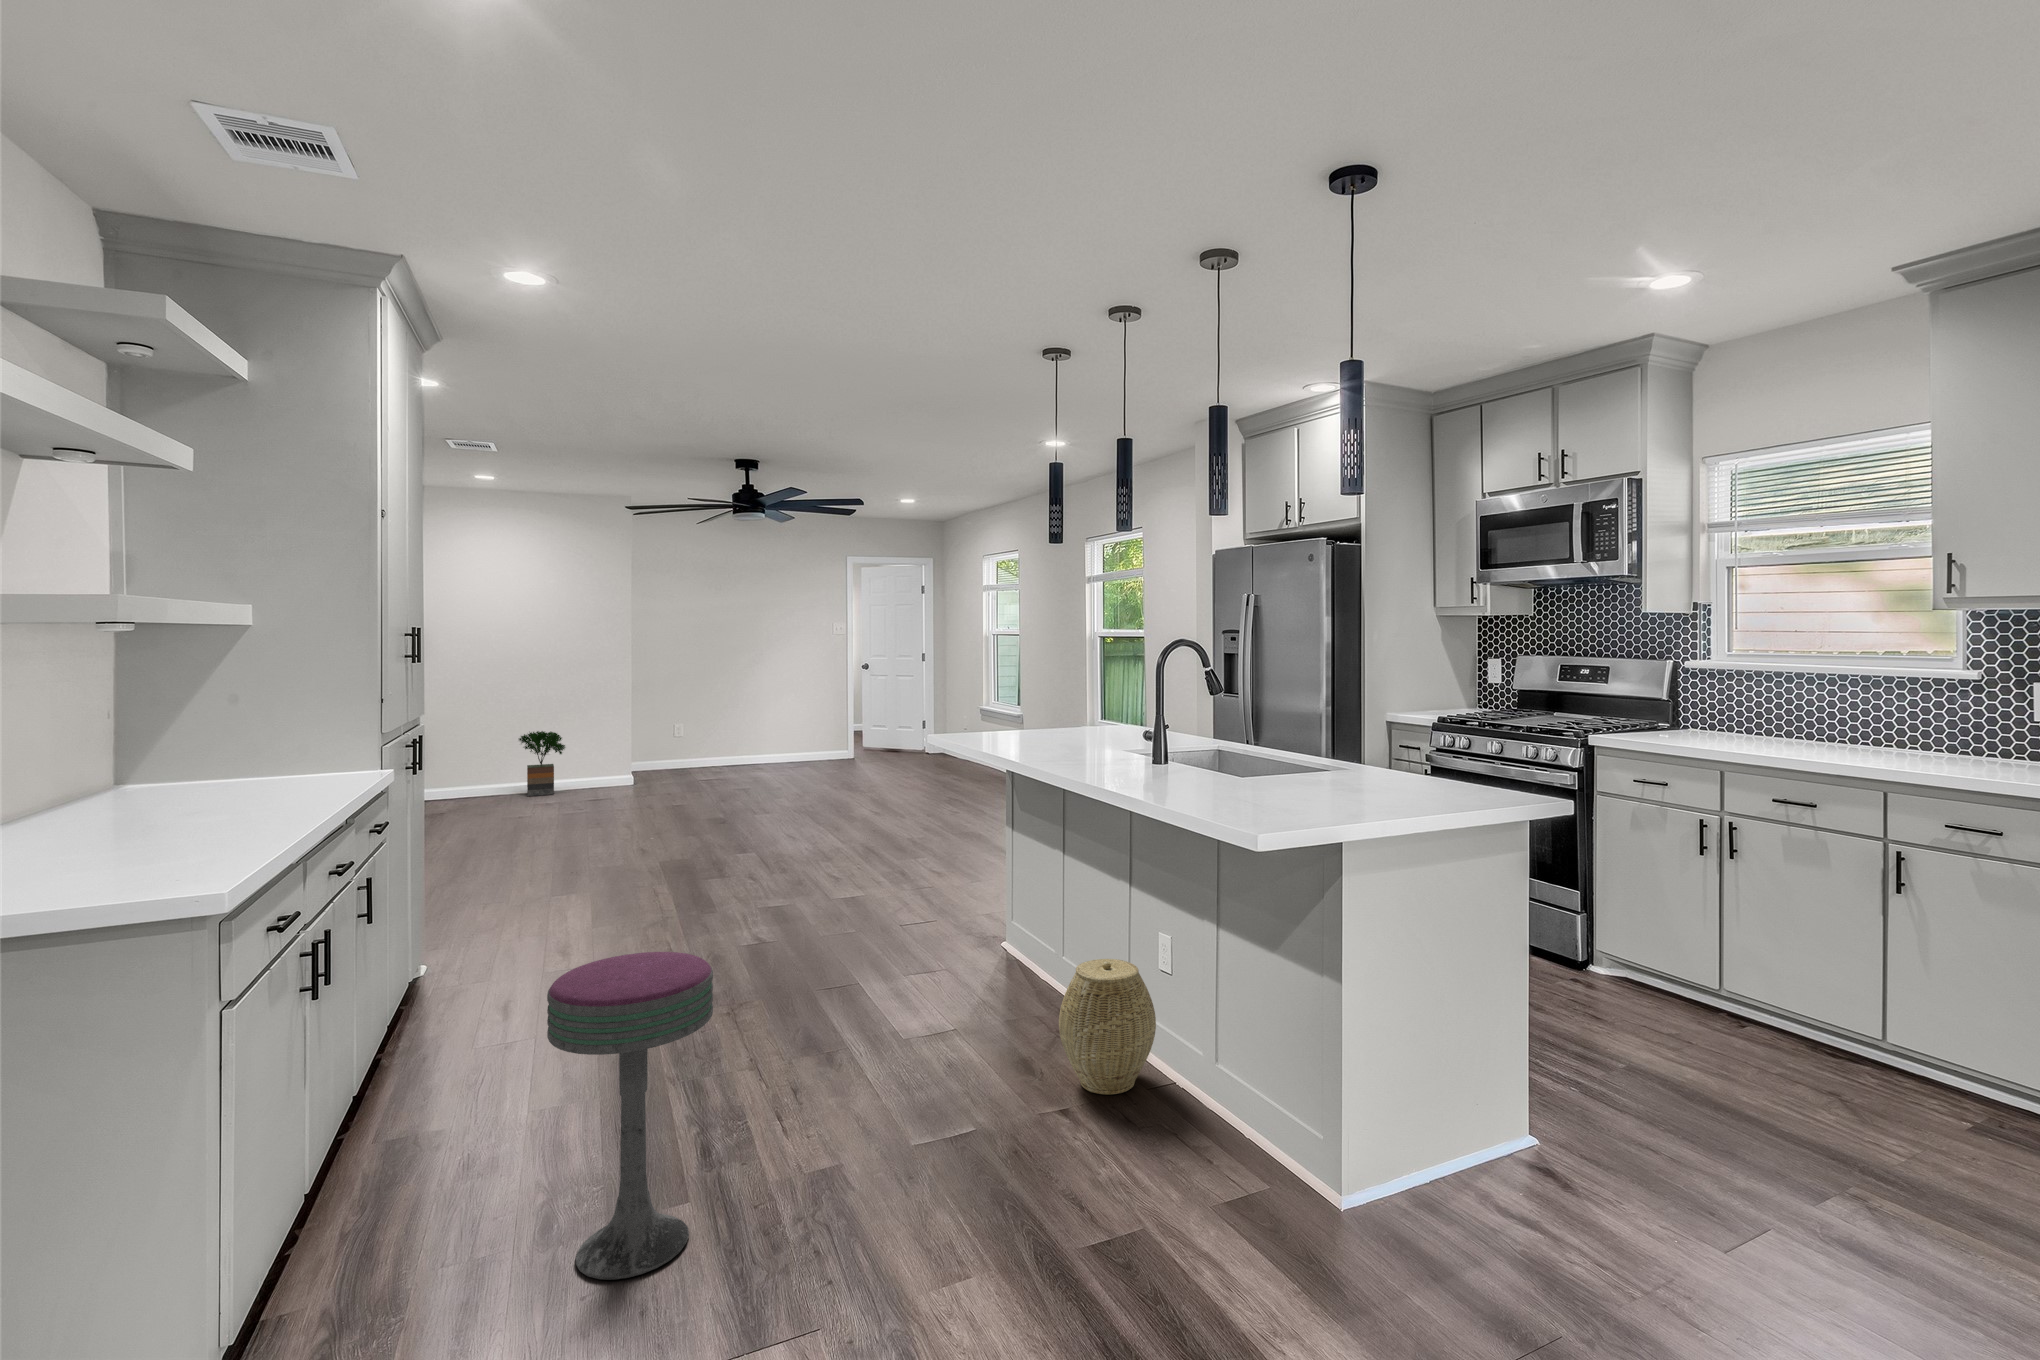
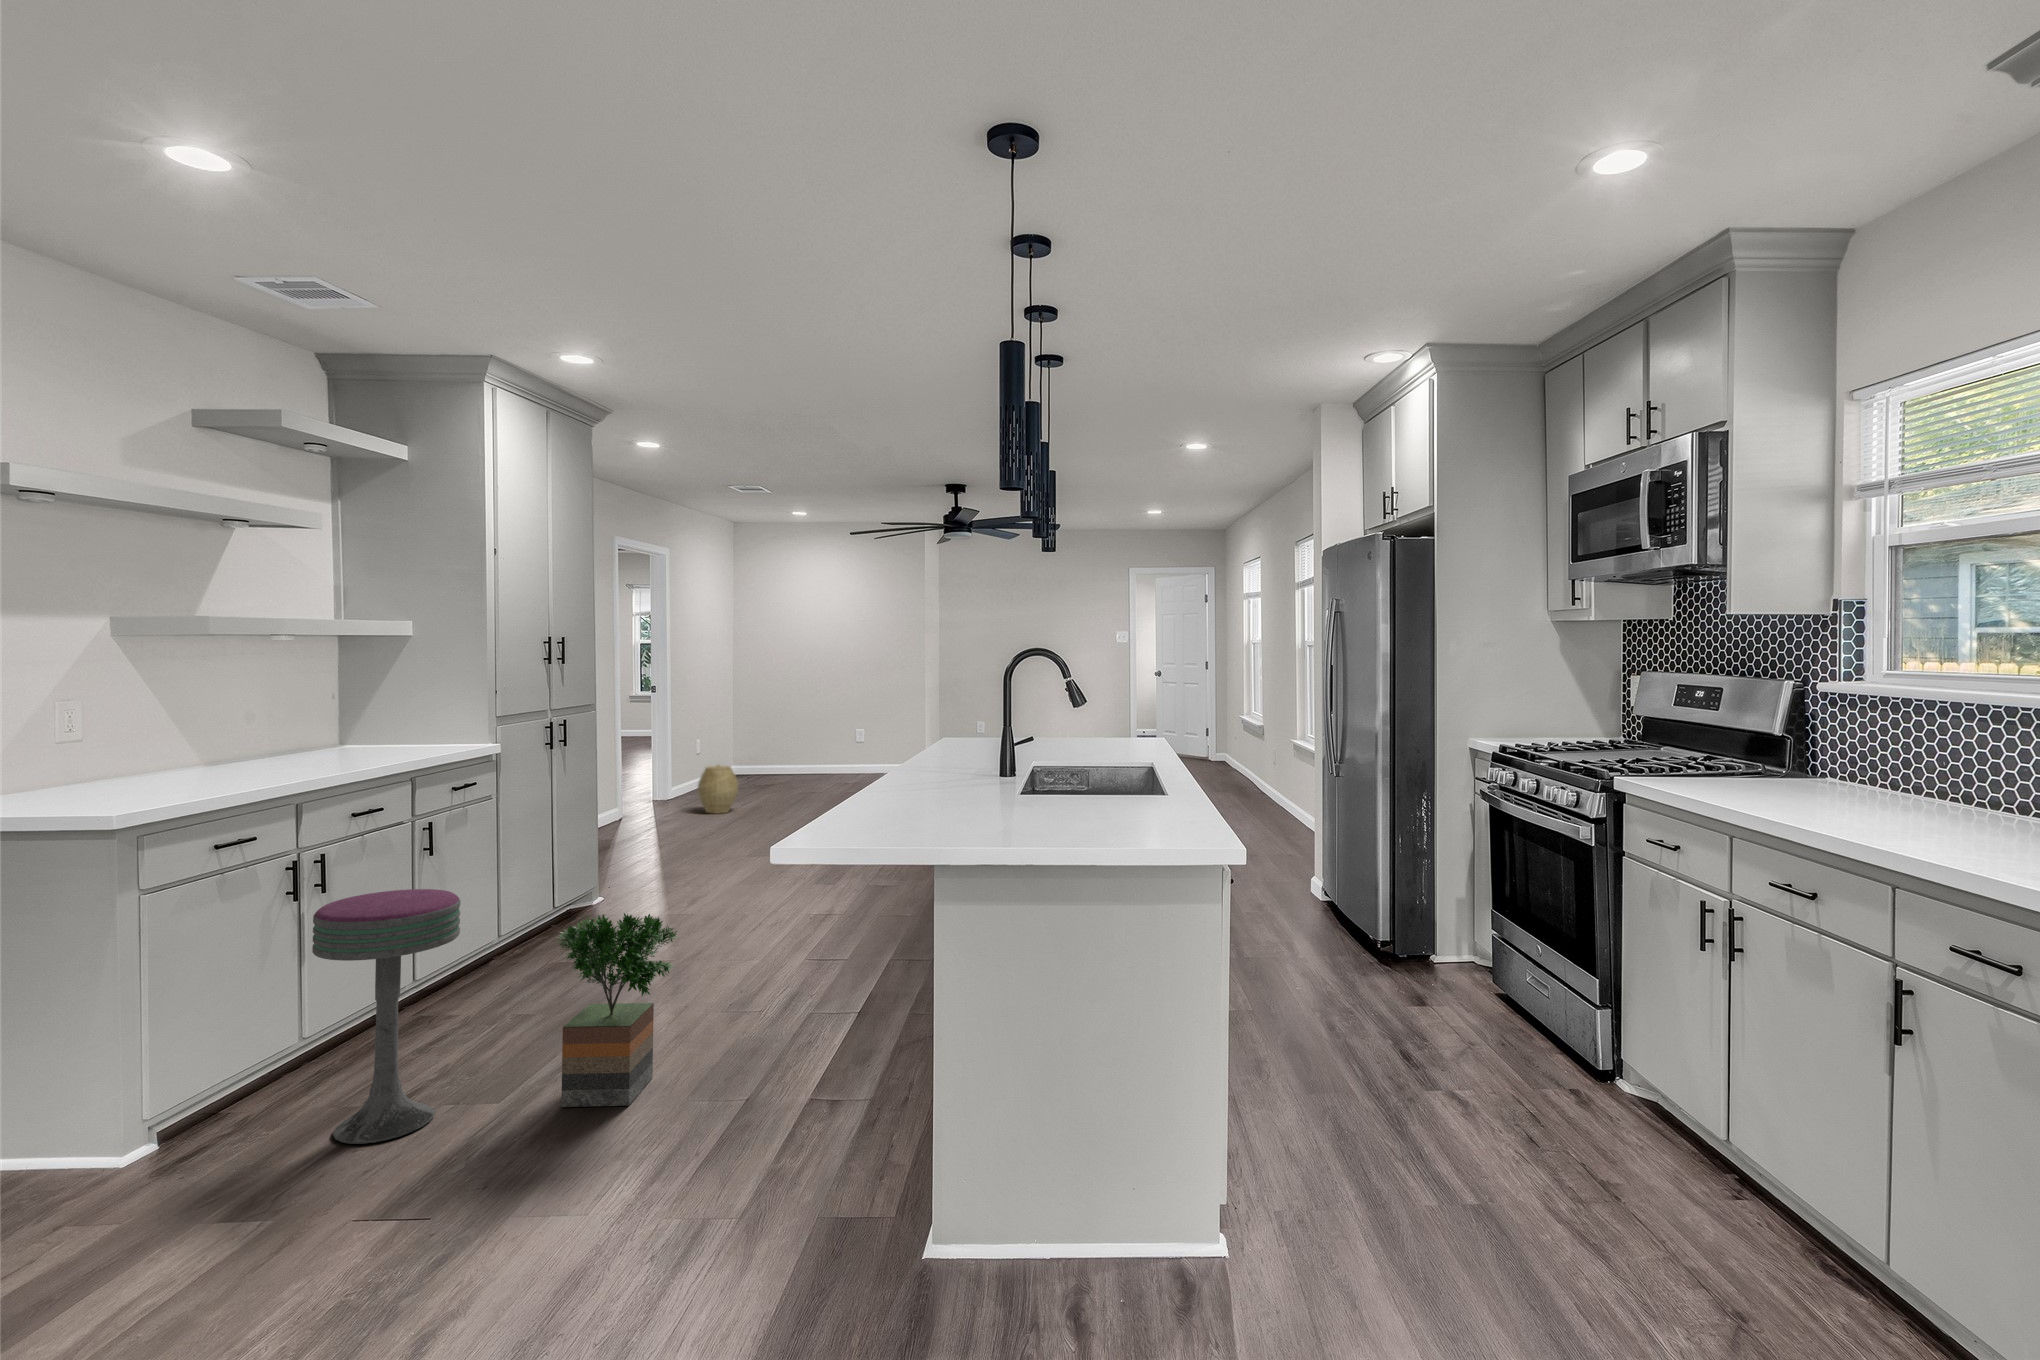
potted tree: present [519,731,565,796] -> present [557,913,677,1107]
woven basket: present [1059,959,1156,1094] -> present [698,765,738,814]

